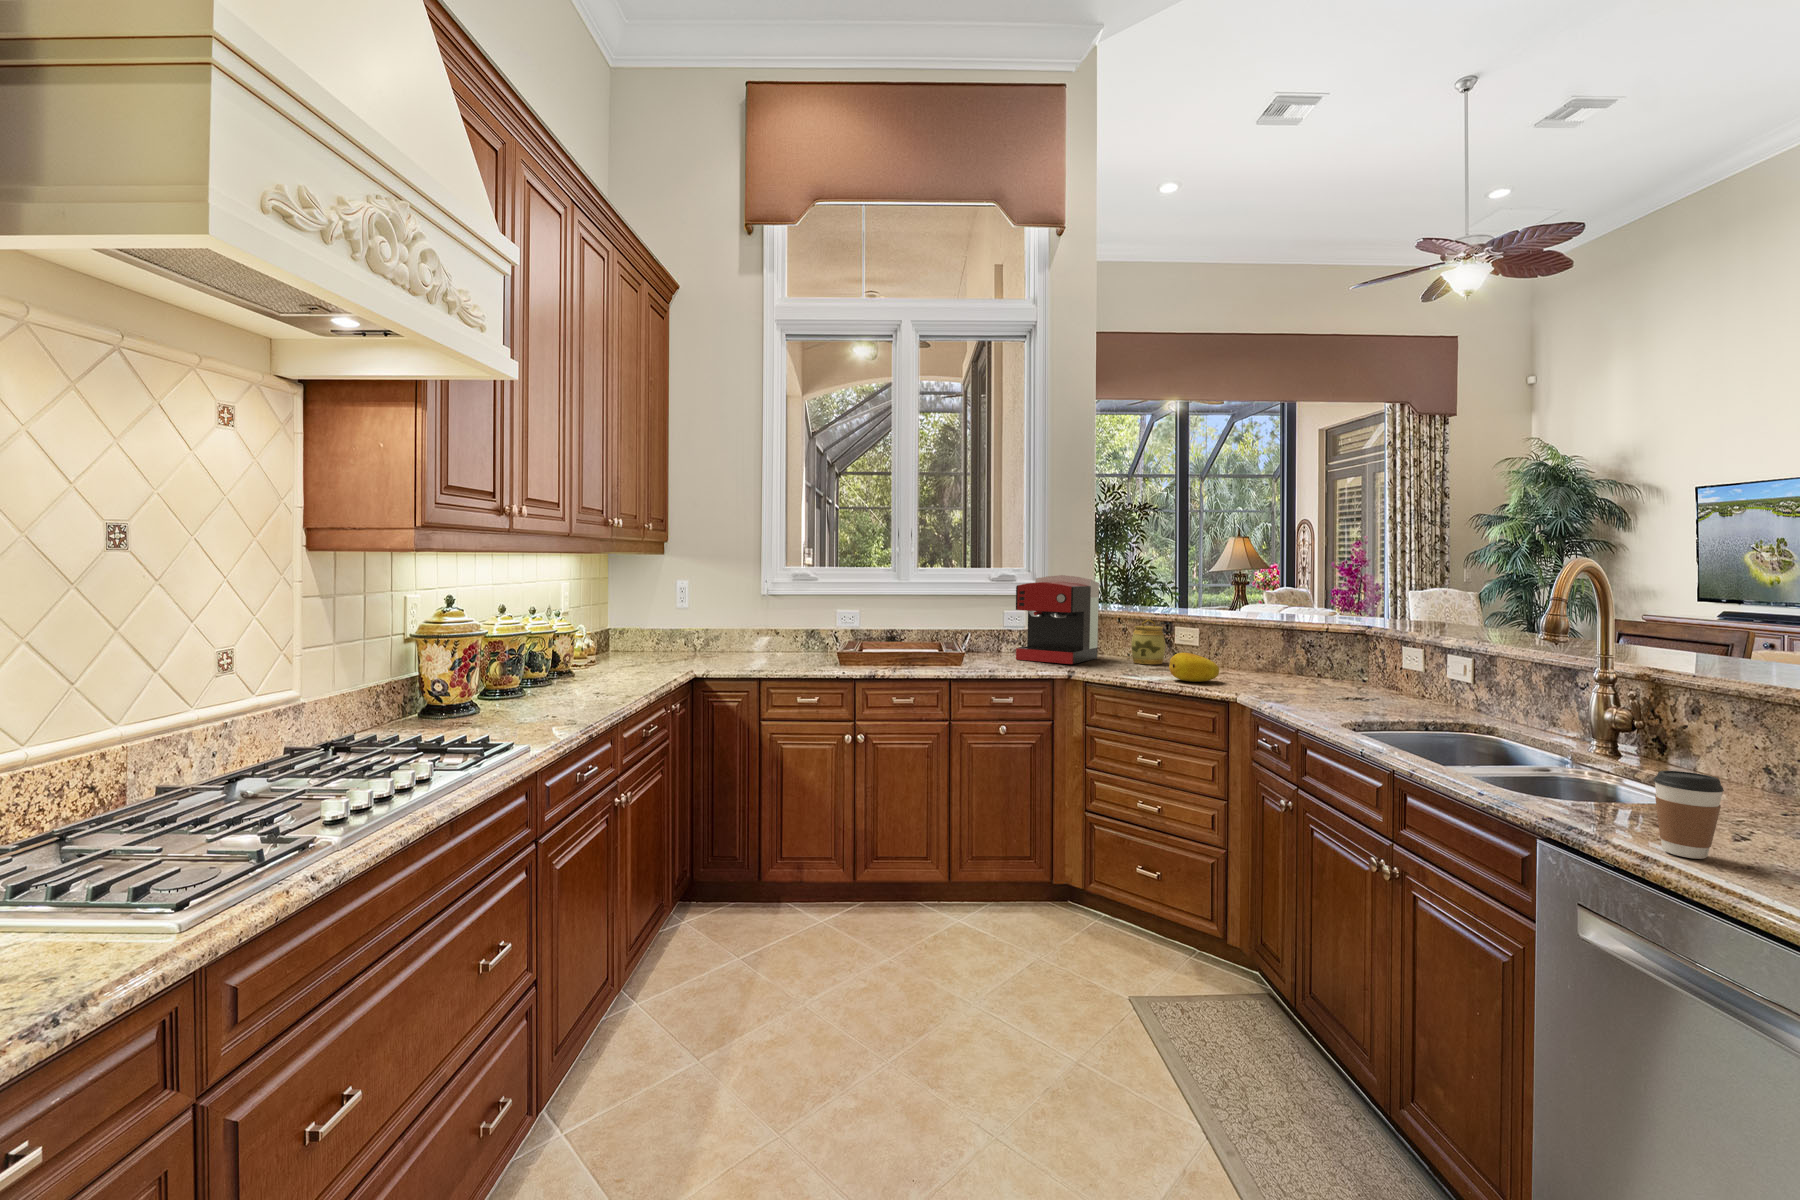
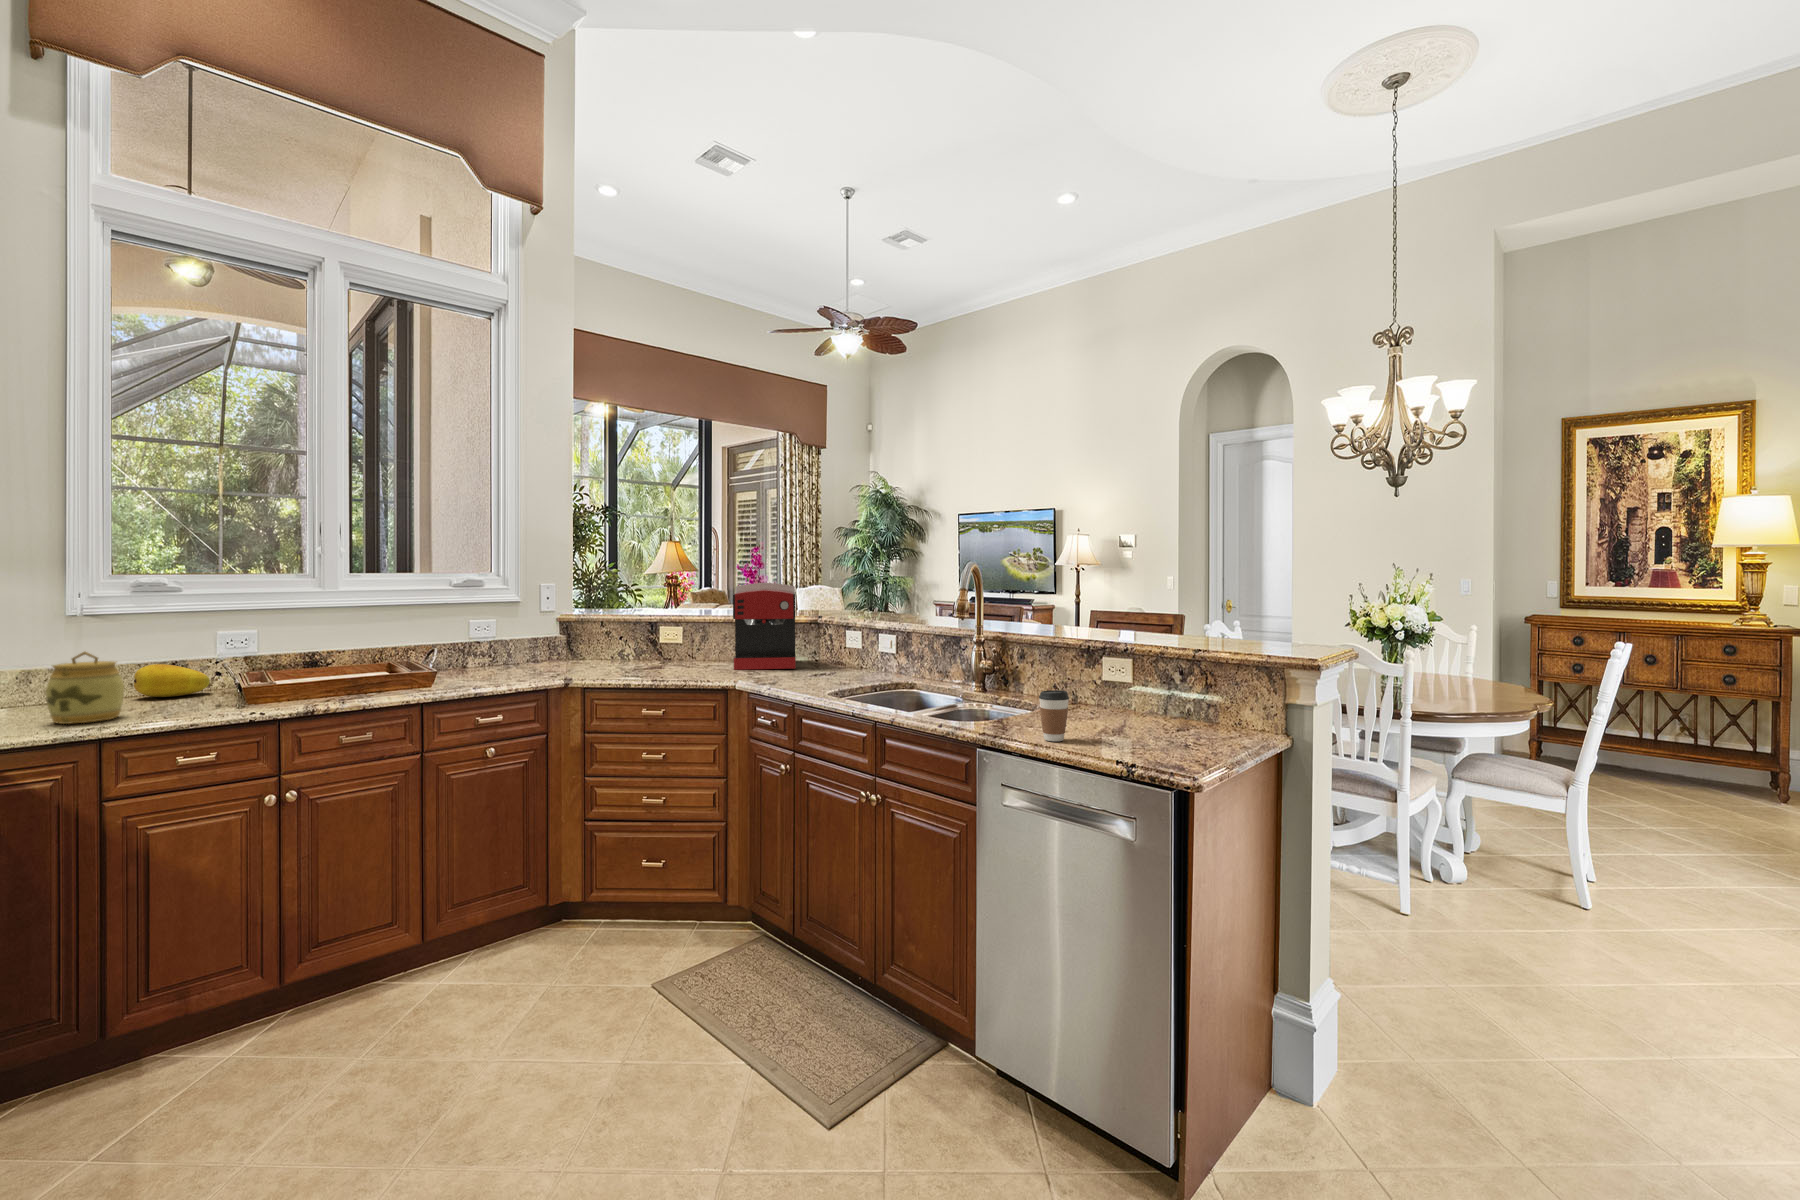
coffee maker: present [1016,575,1099,664] -> present [733,583,796,670]
jar: present [1131,619,1165,664] -> present [46,652,124,724]
fruit: present [1169,653,1219,682] -> present [134,664,210,697]

